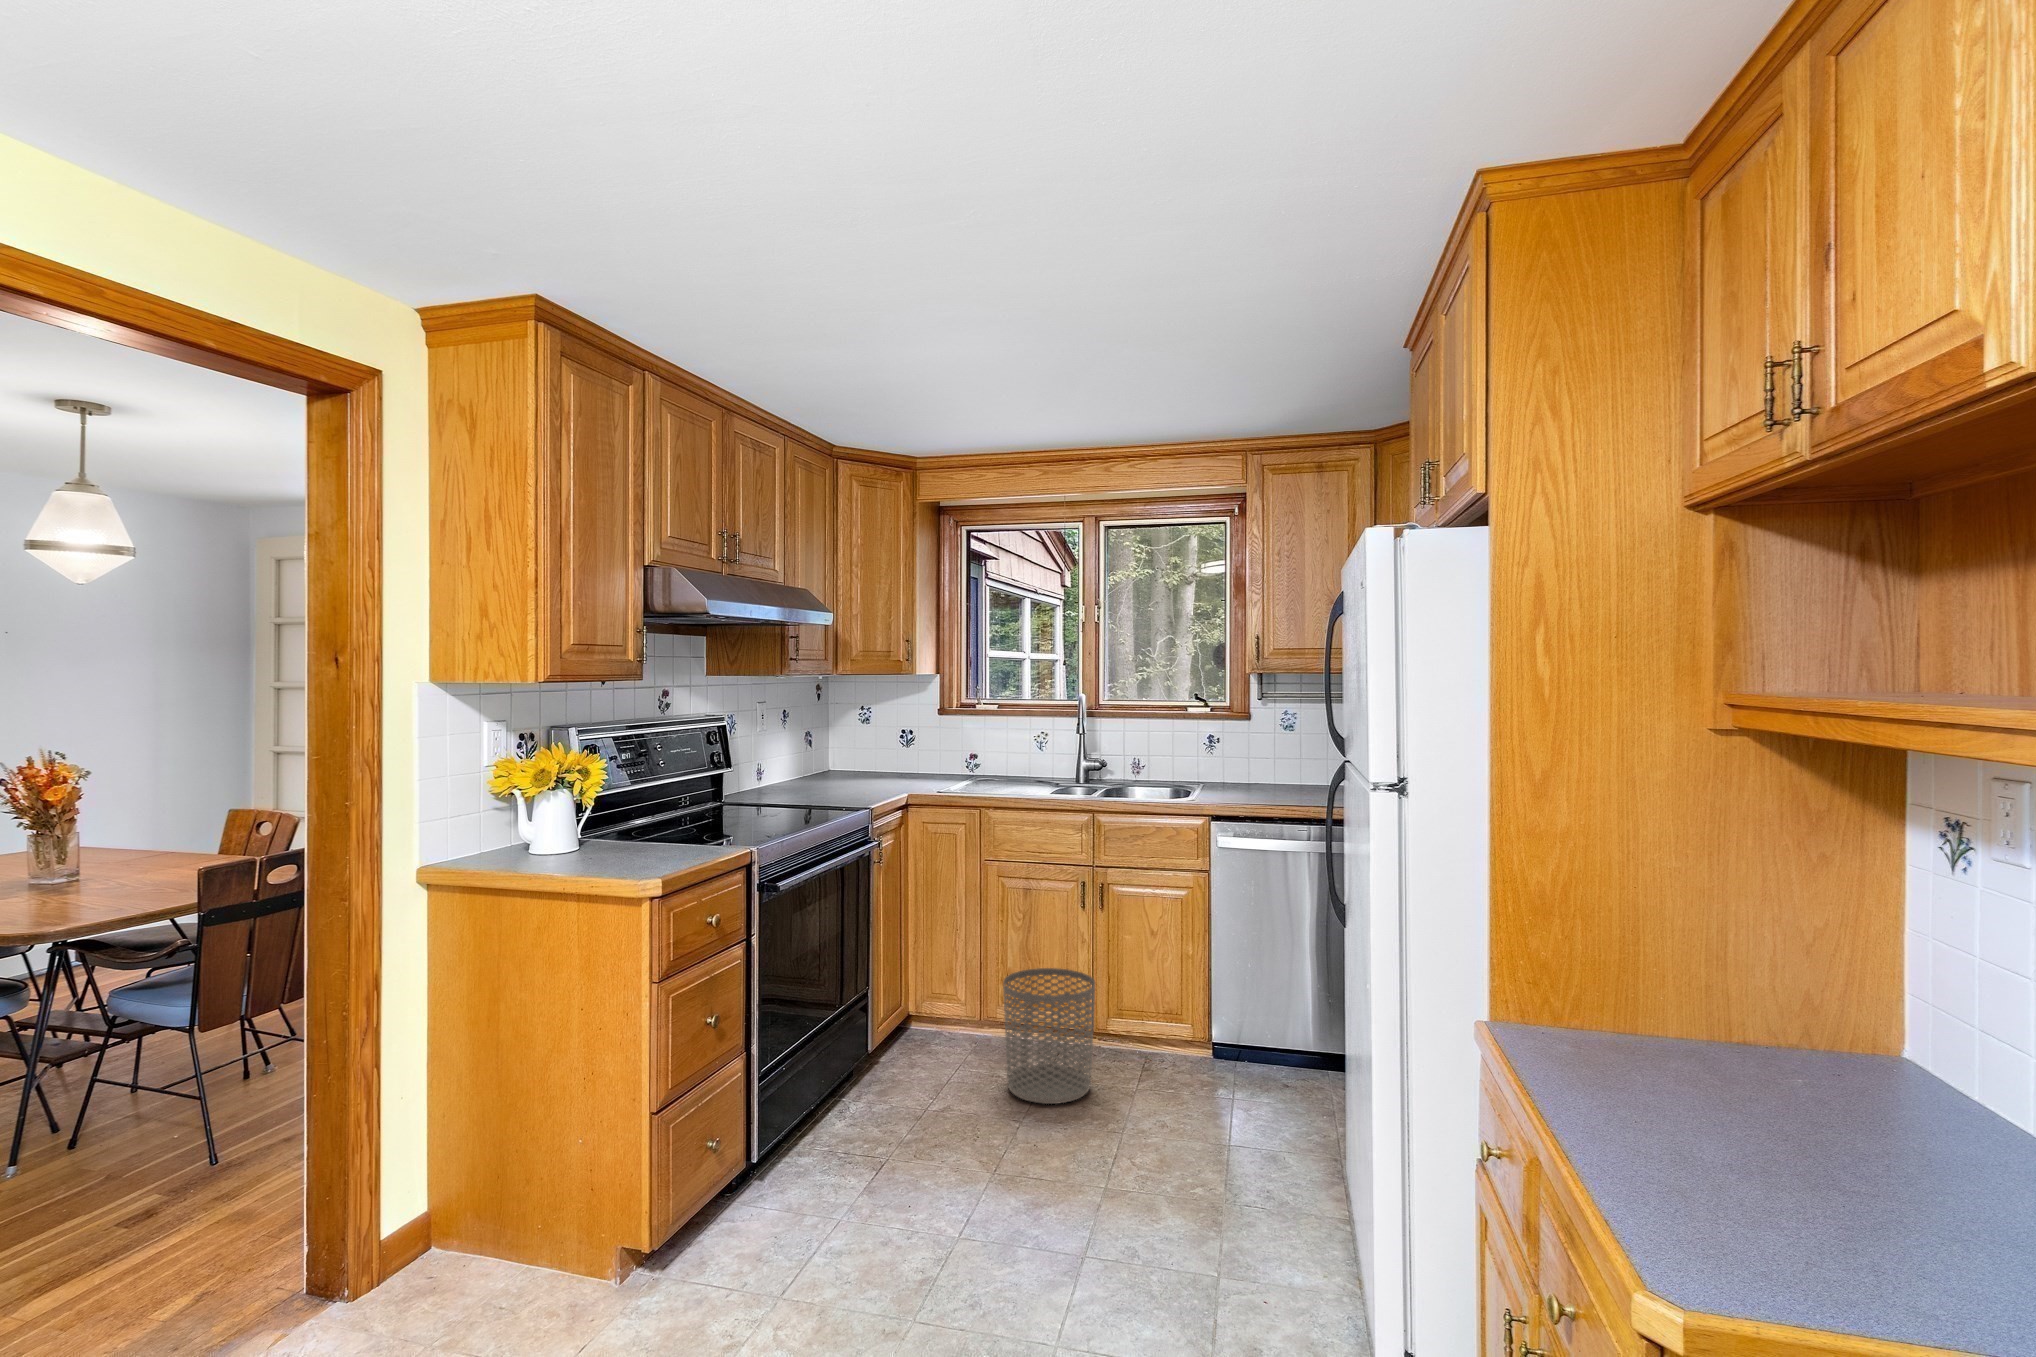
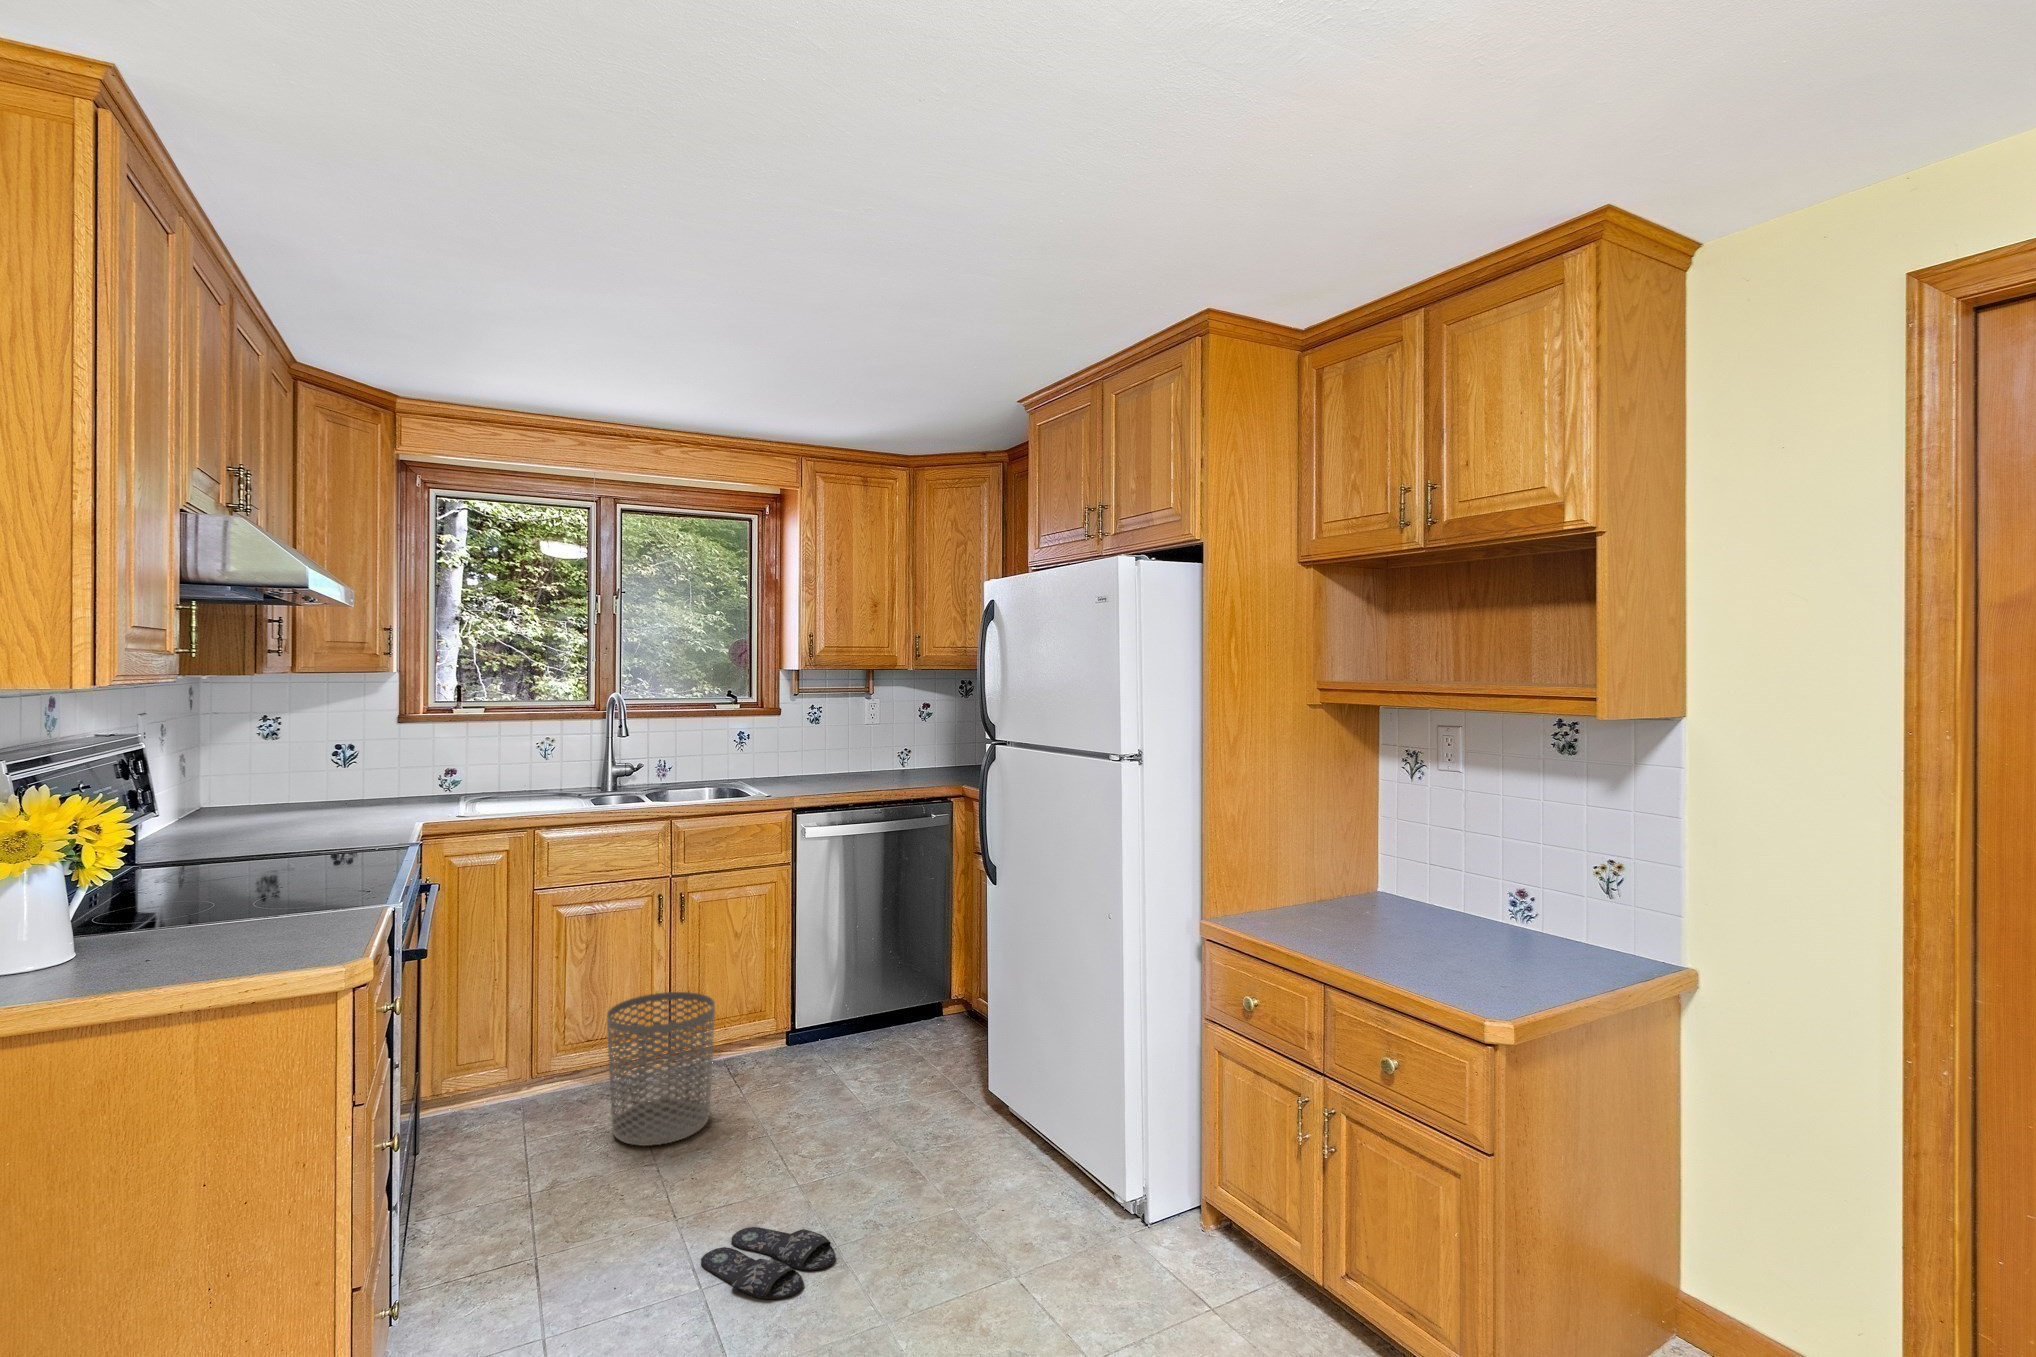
slippers: none [970,1191,1072,1257] -> present [701,1227,835,1299]

